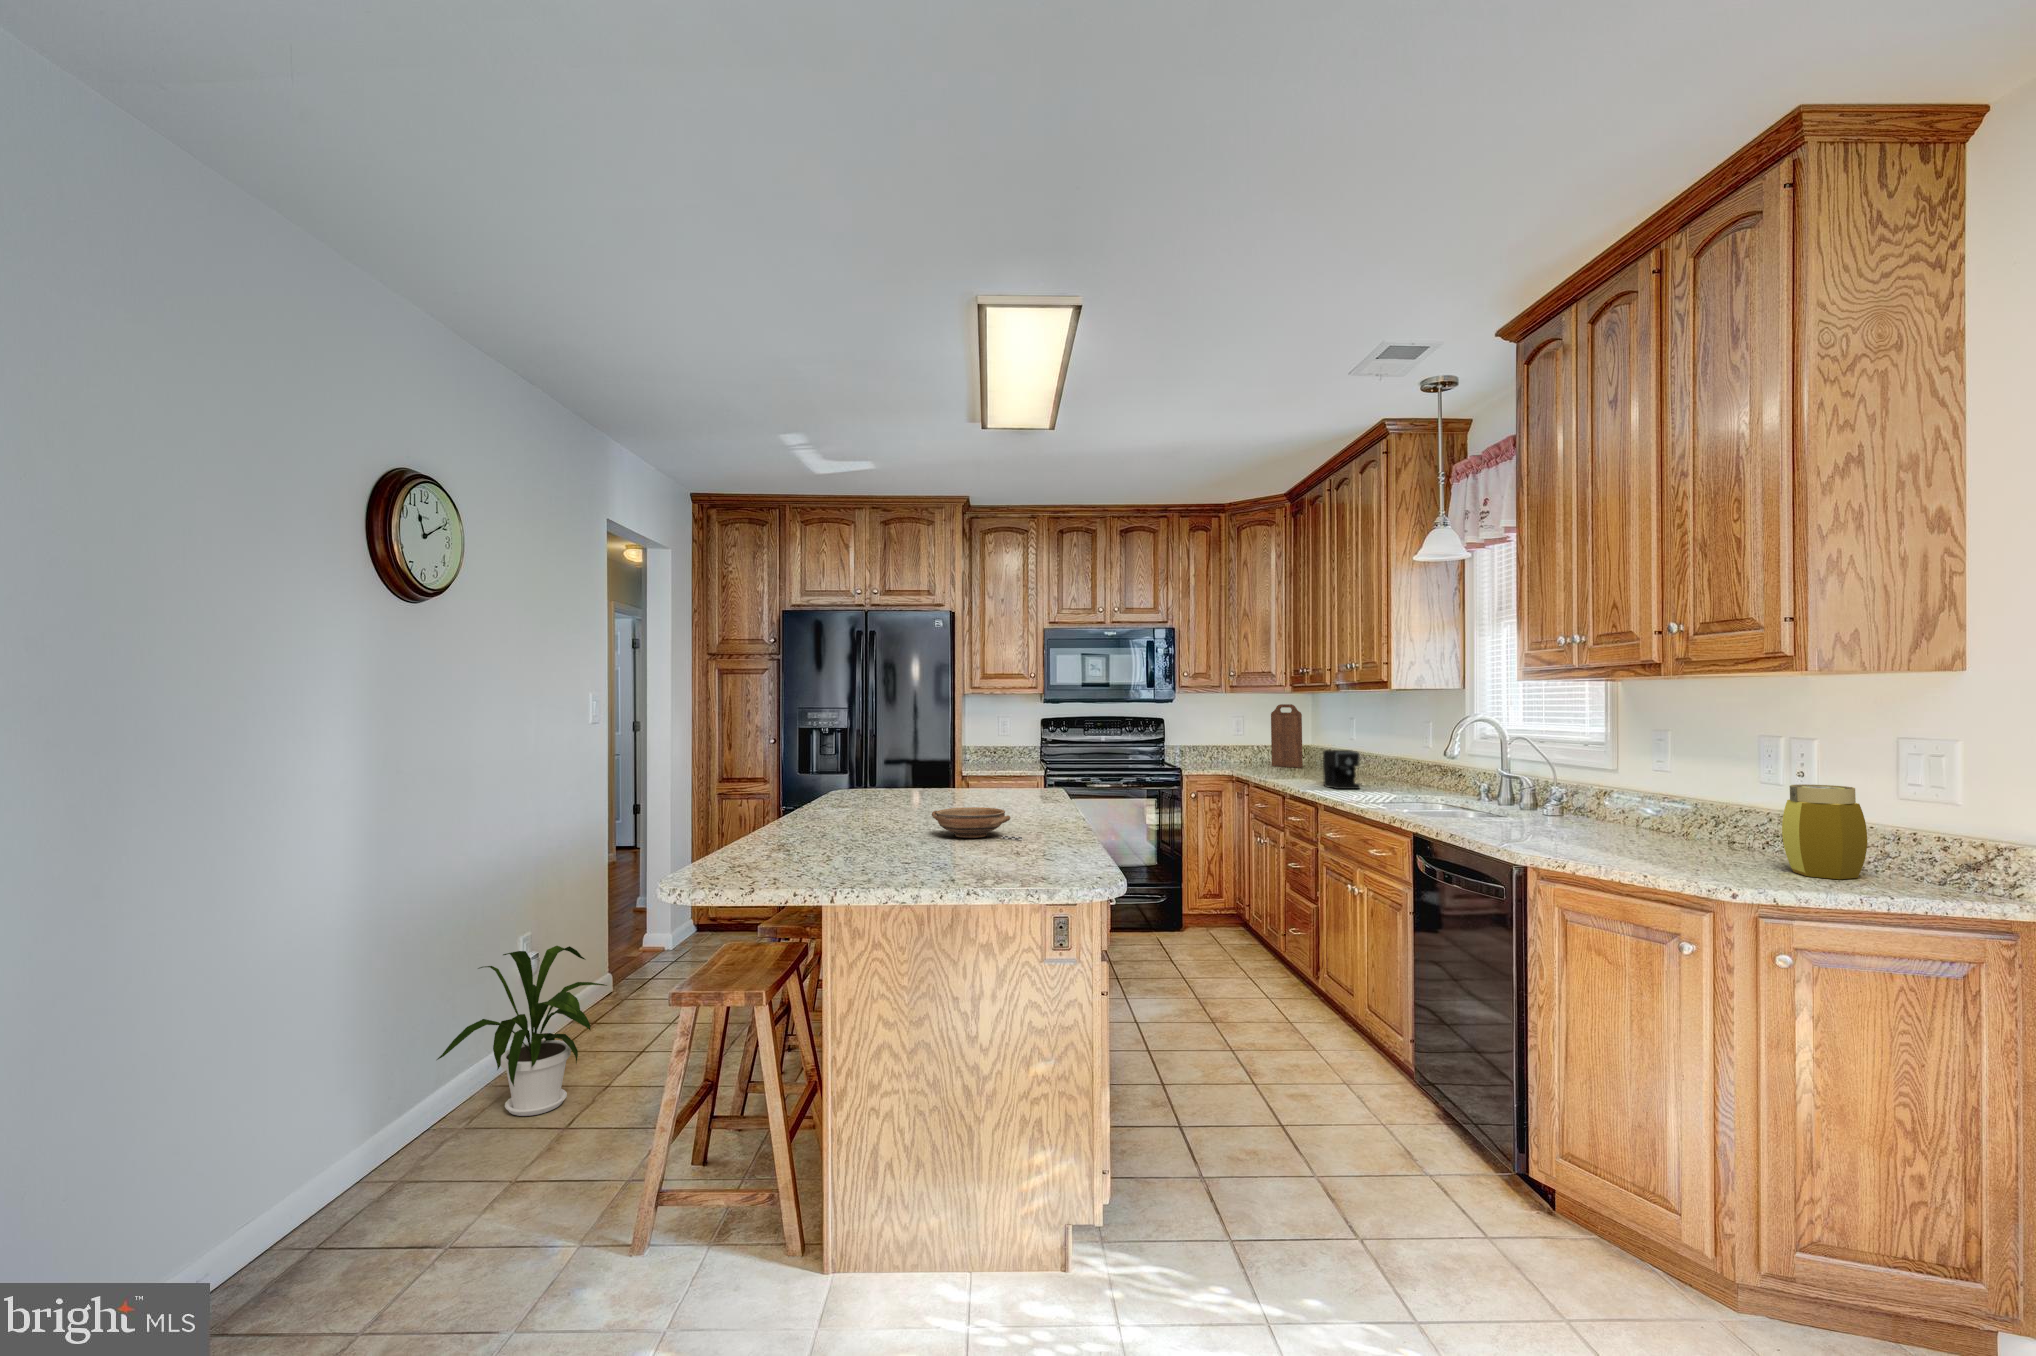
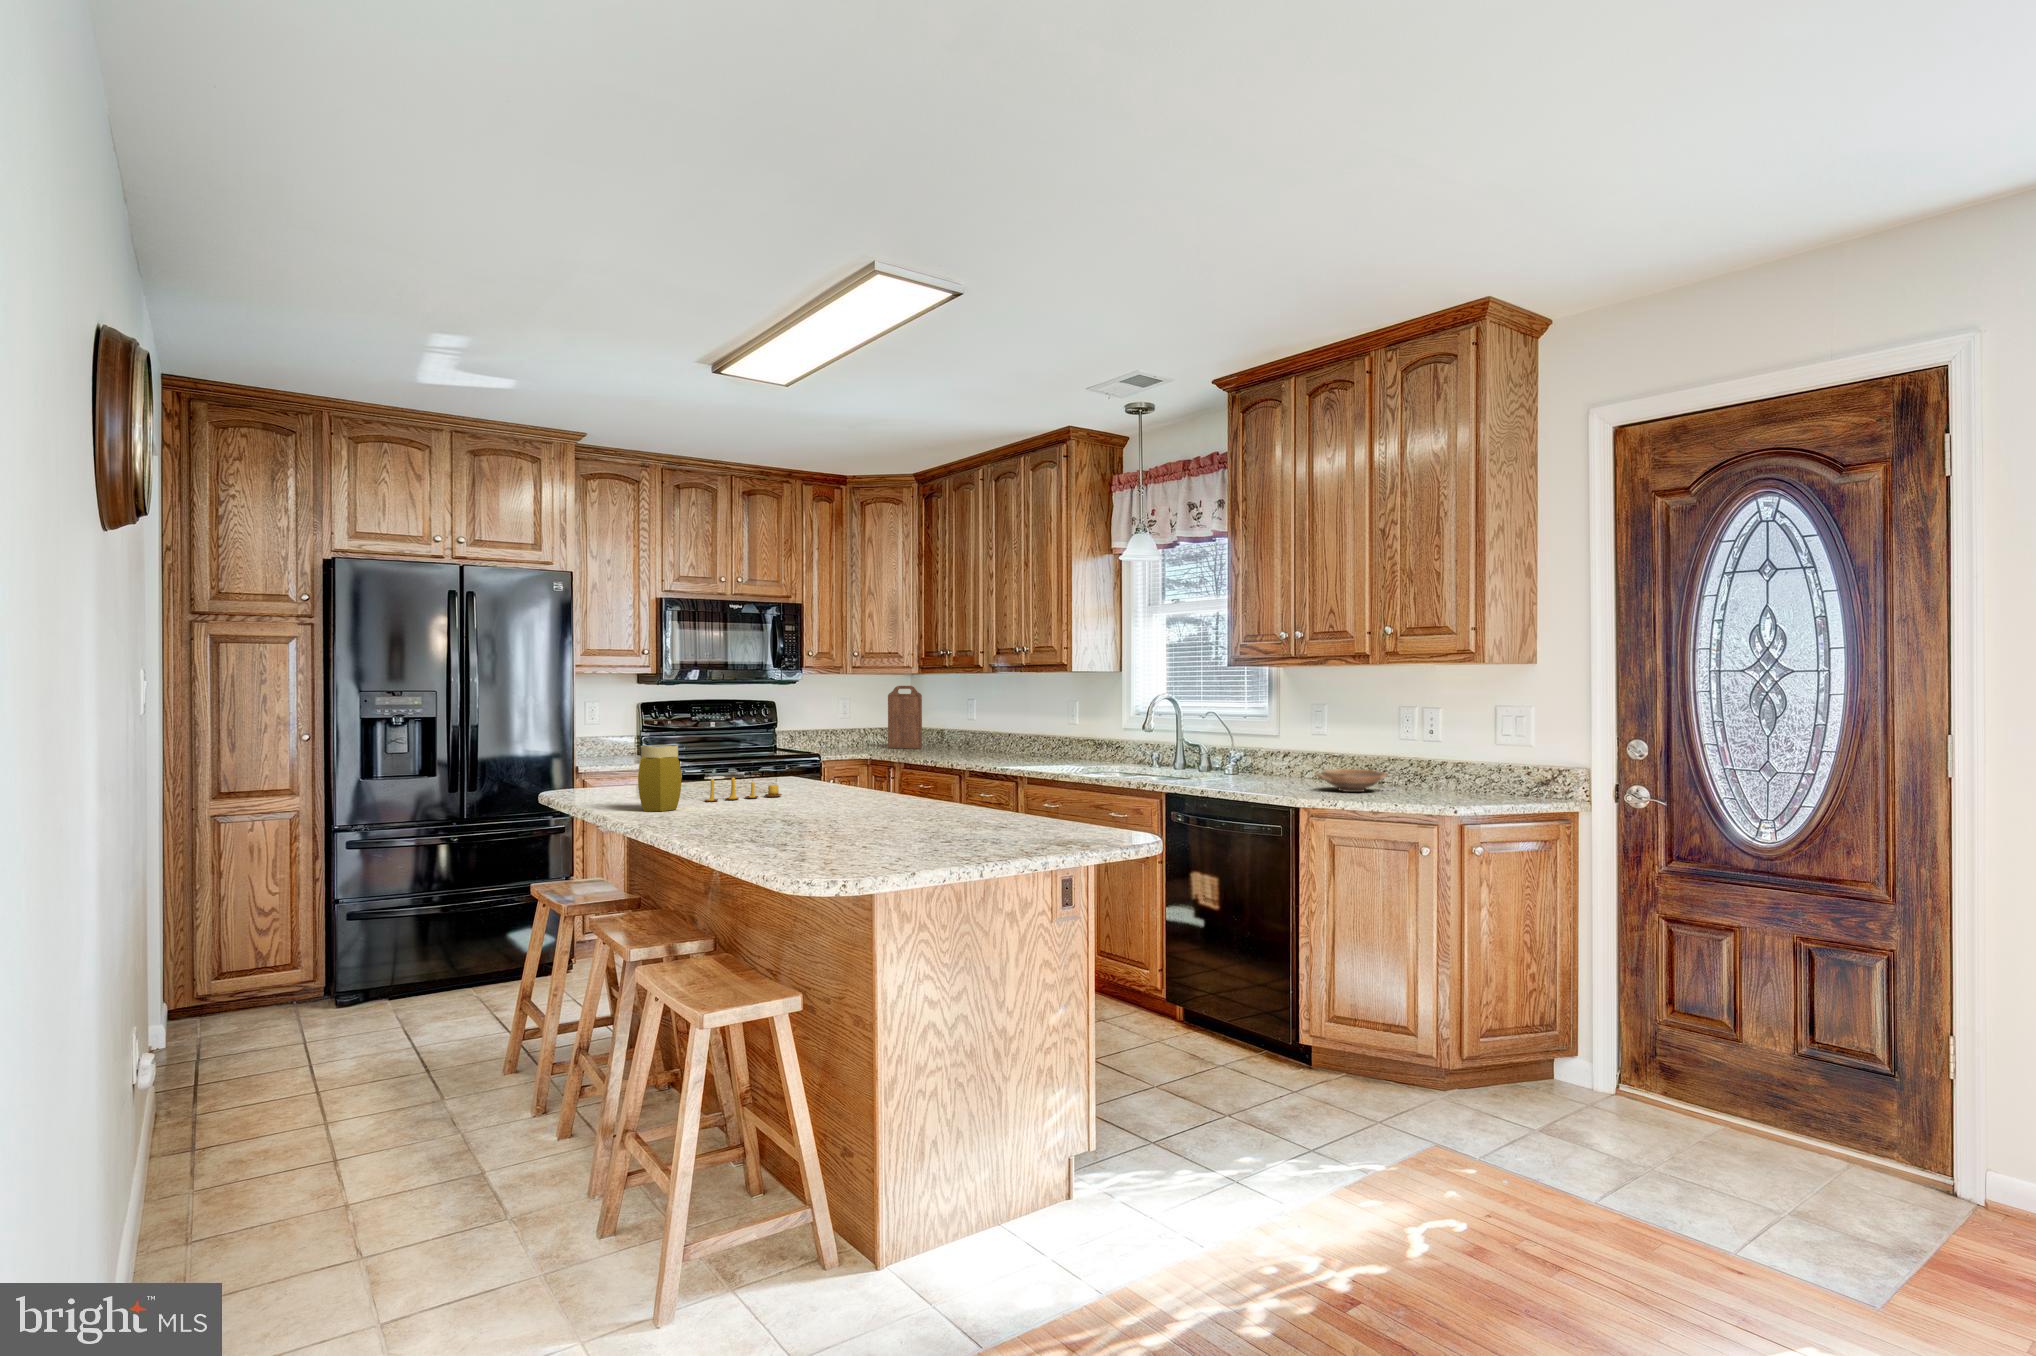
coffee maker: present [1323,750,1360,789] -> none [1002,728,1047,764]
candle: none [921,784,993,806] -> present [704,778,782,801]
jar: present [1782,784,1867,879] -> present [638,745,681,811]
bowl: present [932,807,1023,840] -> present [1316,769,1397,792]
house plant: present [437,946,607,1116] -> none [141,1025,387,1271]

